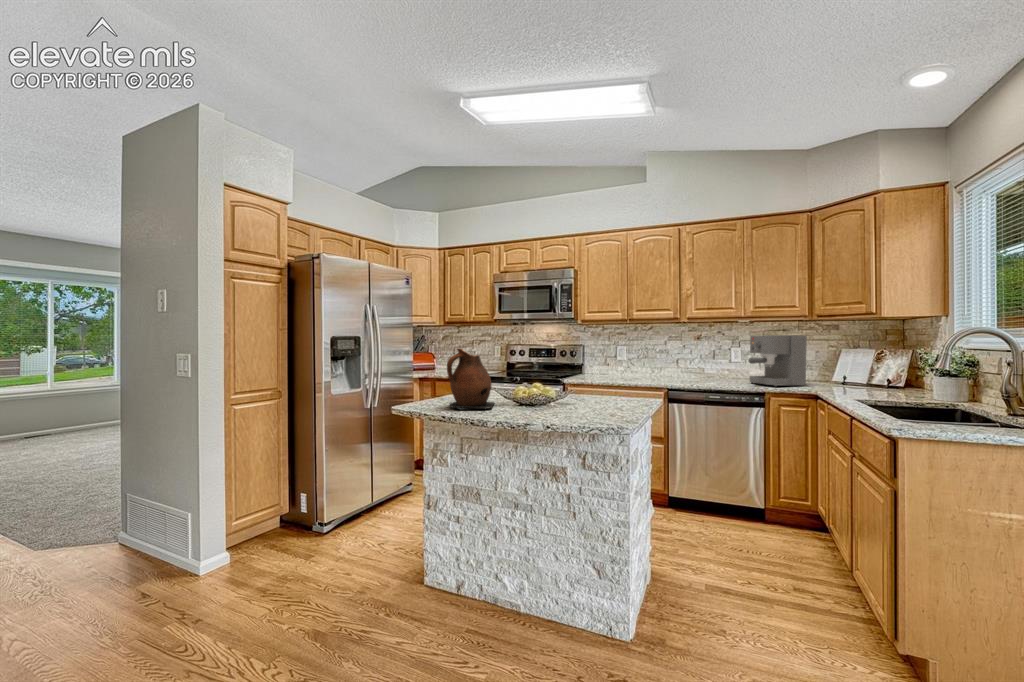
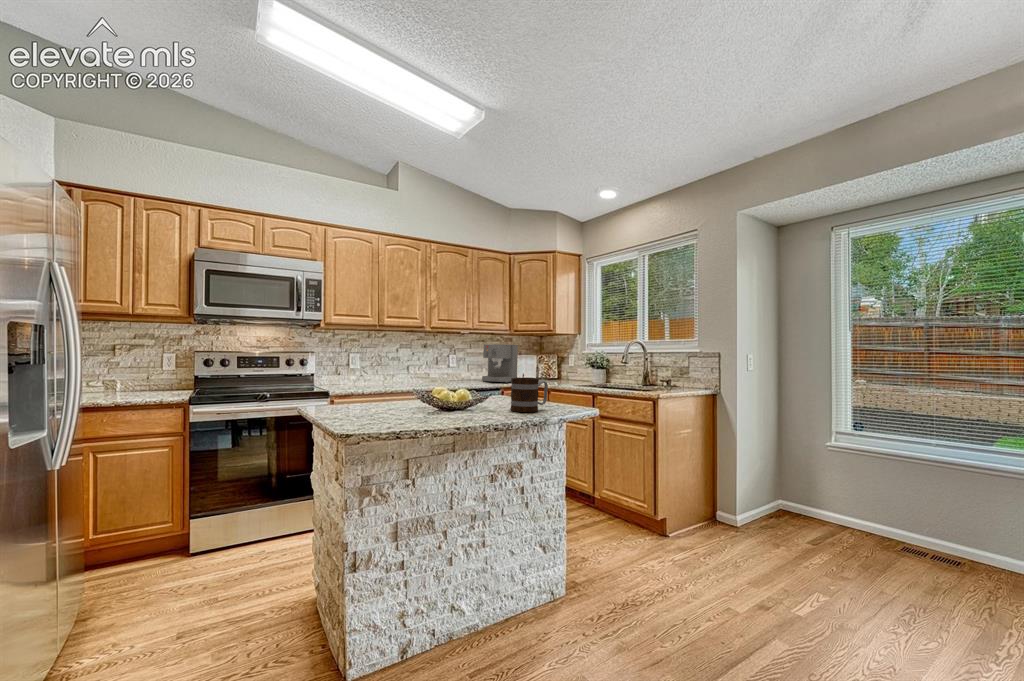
ceramic pitcher: present [447,348,494,409] -> none [383,349,450,421]
mug: none [564,378,608,416] -> present [510,378,548,412]

